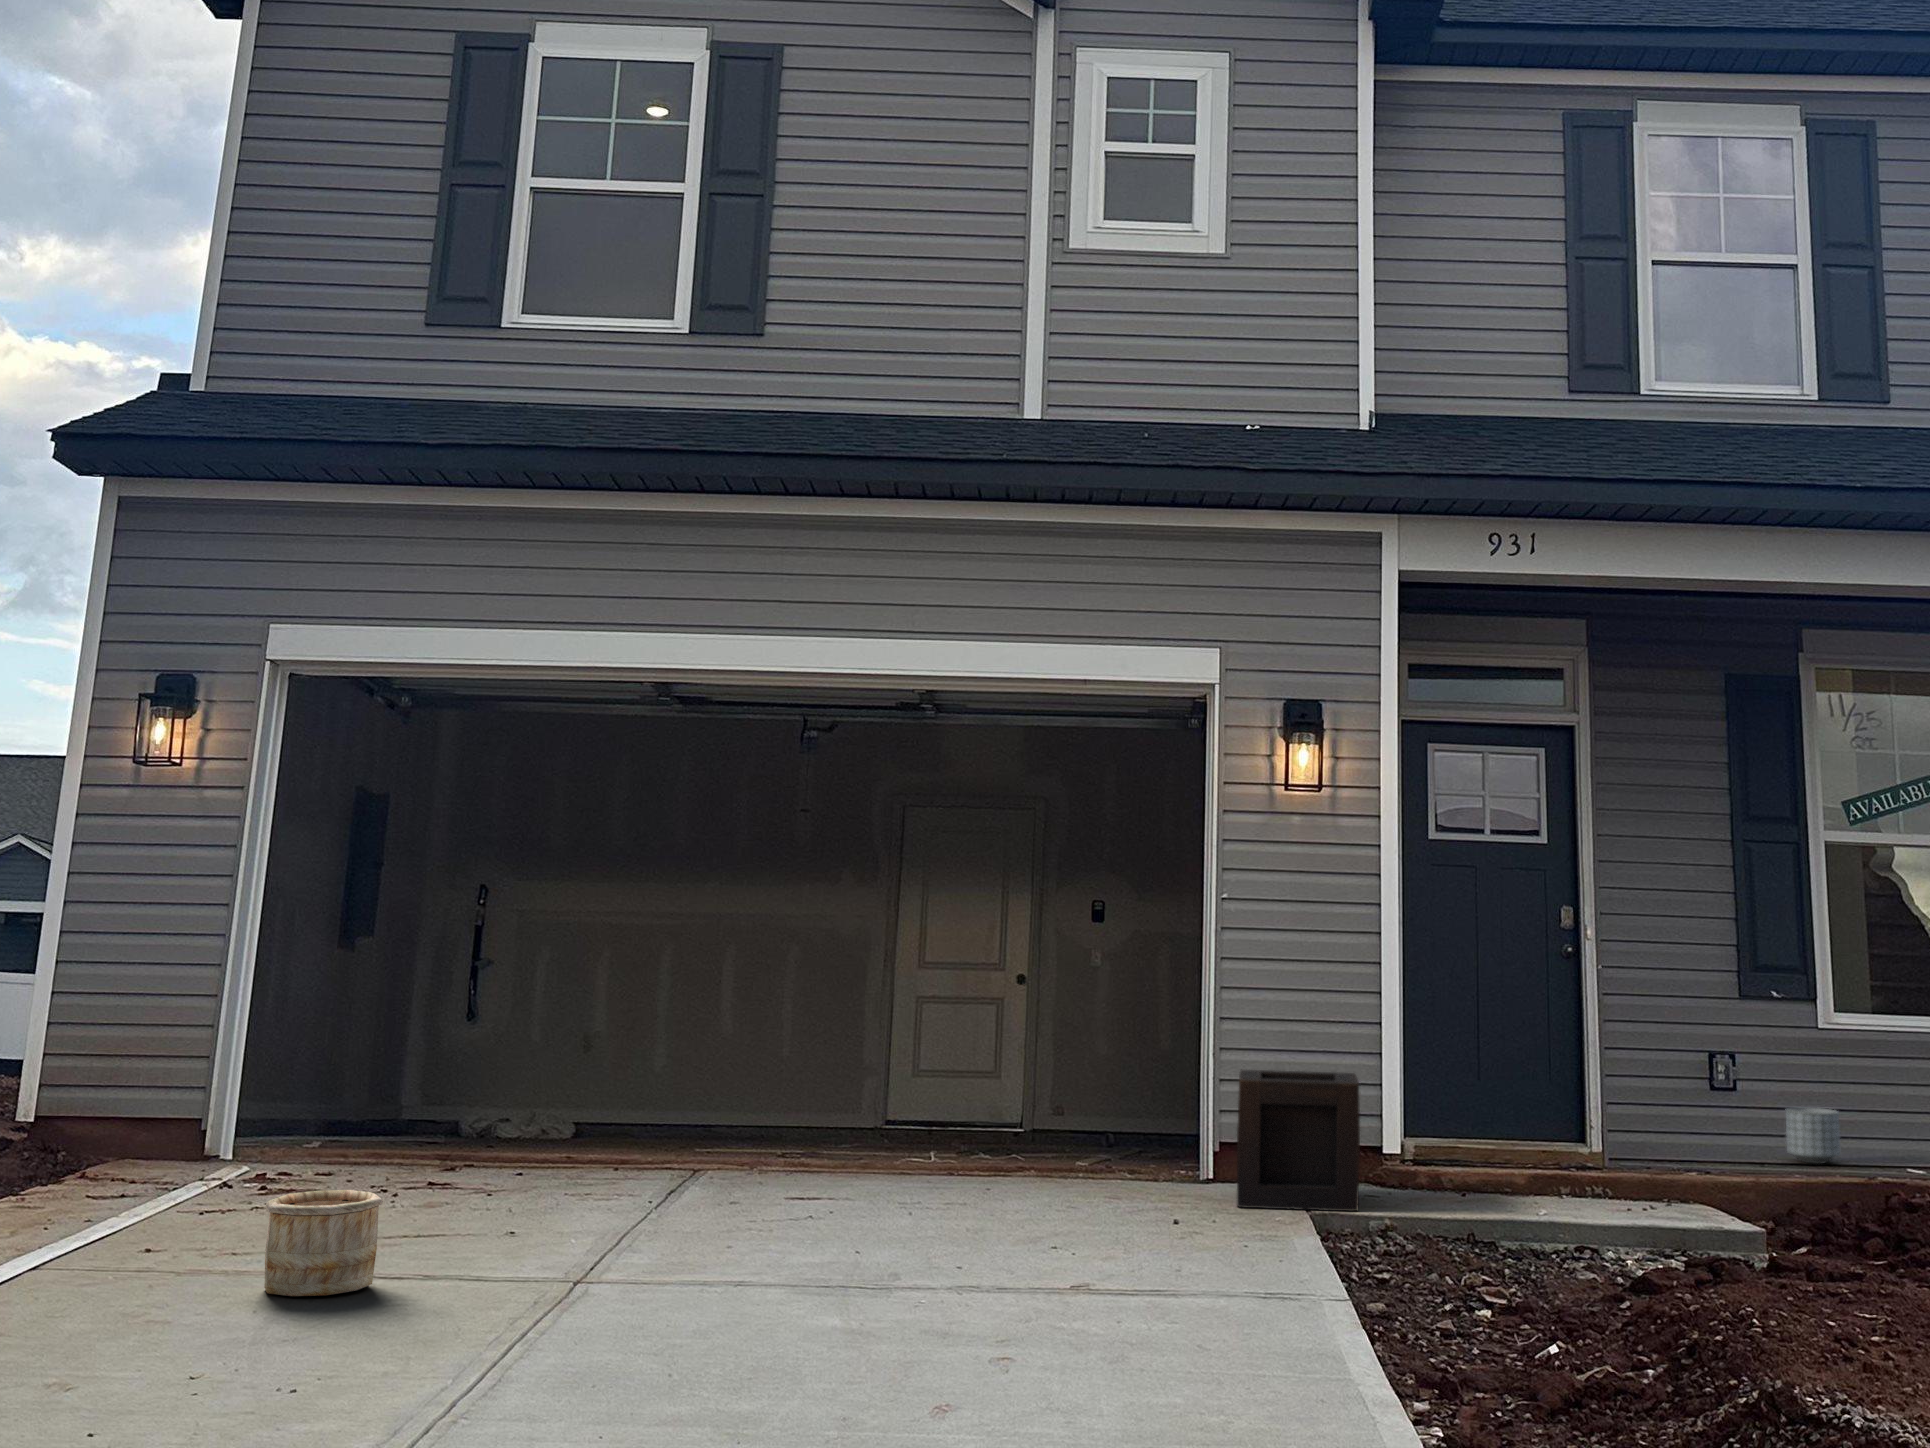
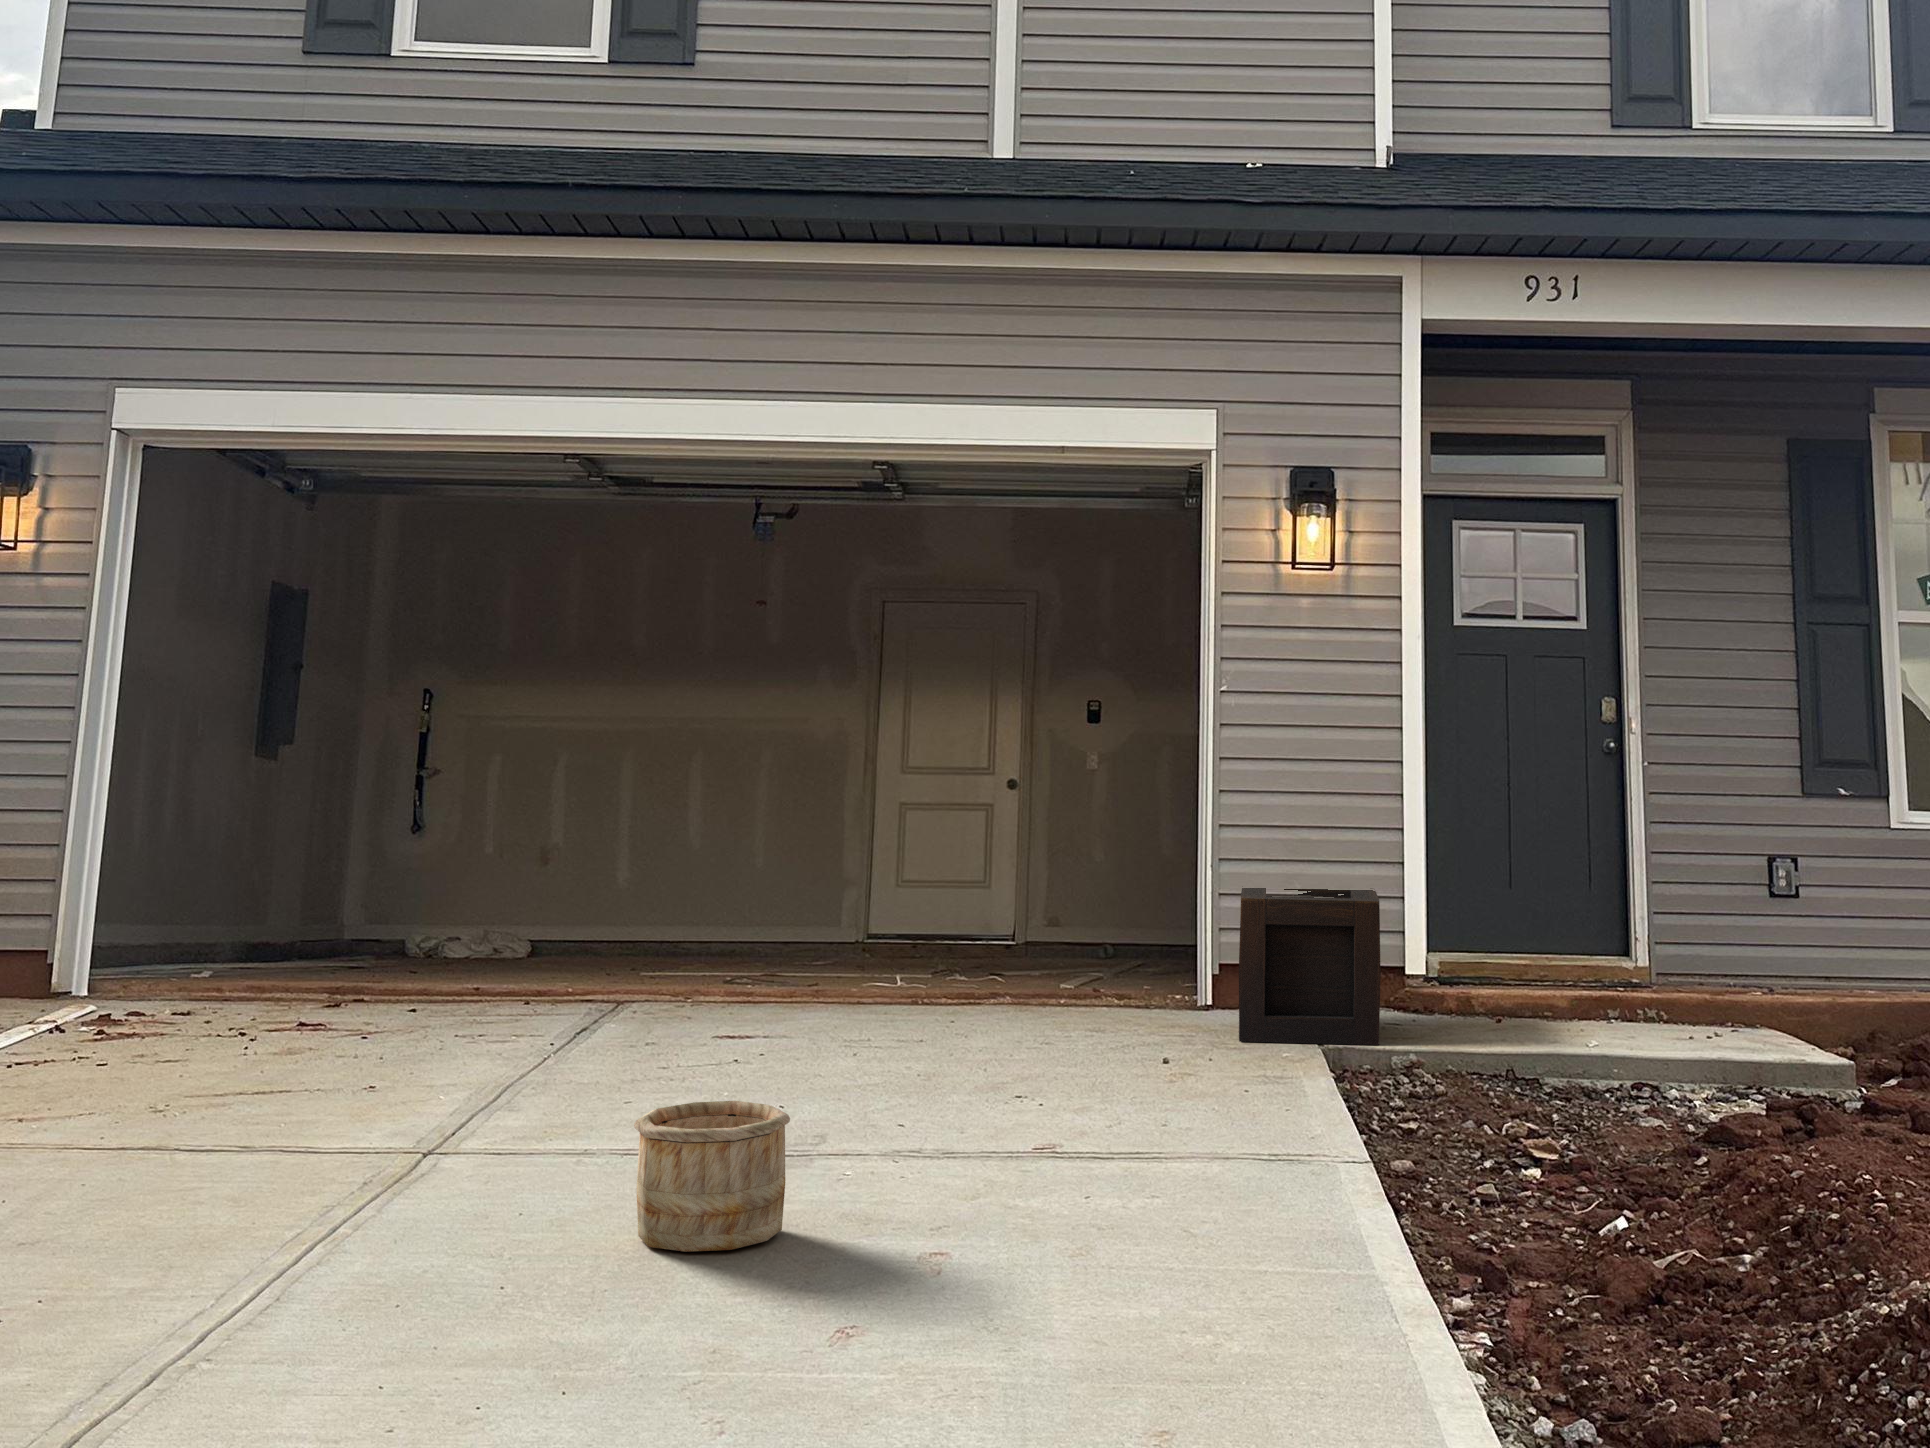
planter: present [1786,1108,1840,1164] -> none [1855,921,1917,982]
wooden bucket: present [264,1190,383,1296] -> present [634,1101,790,1252]

